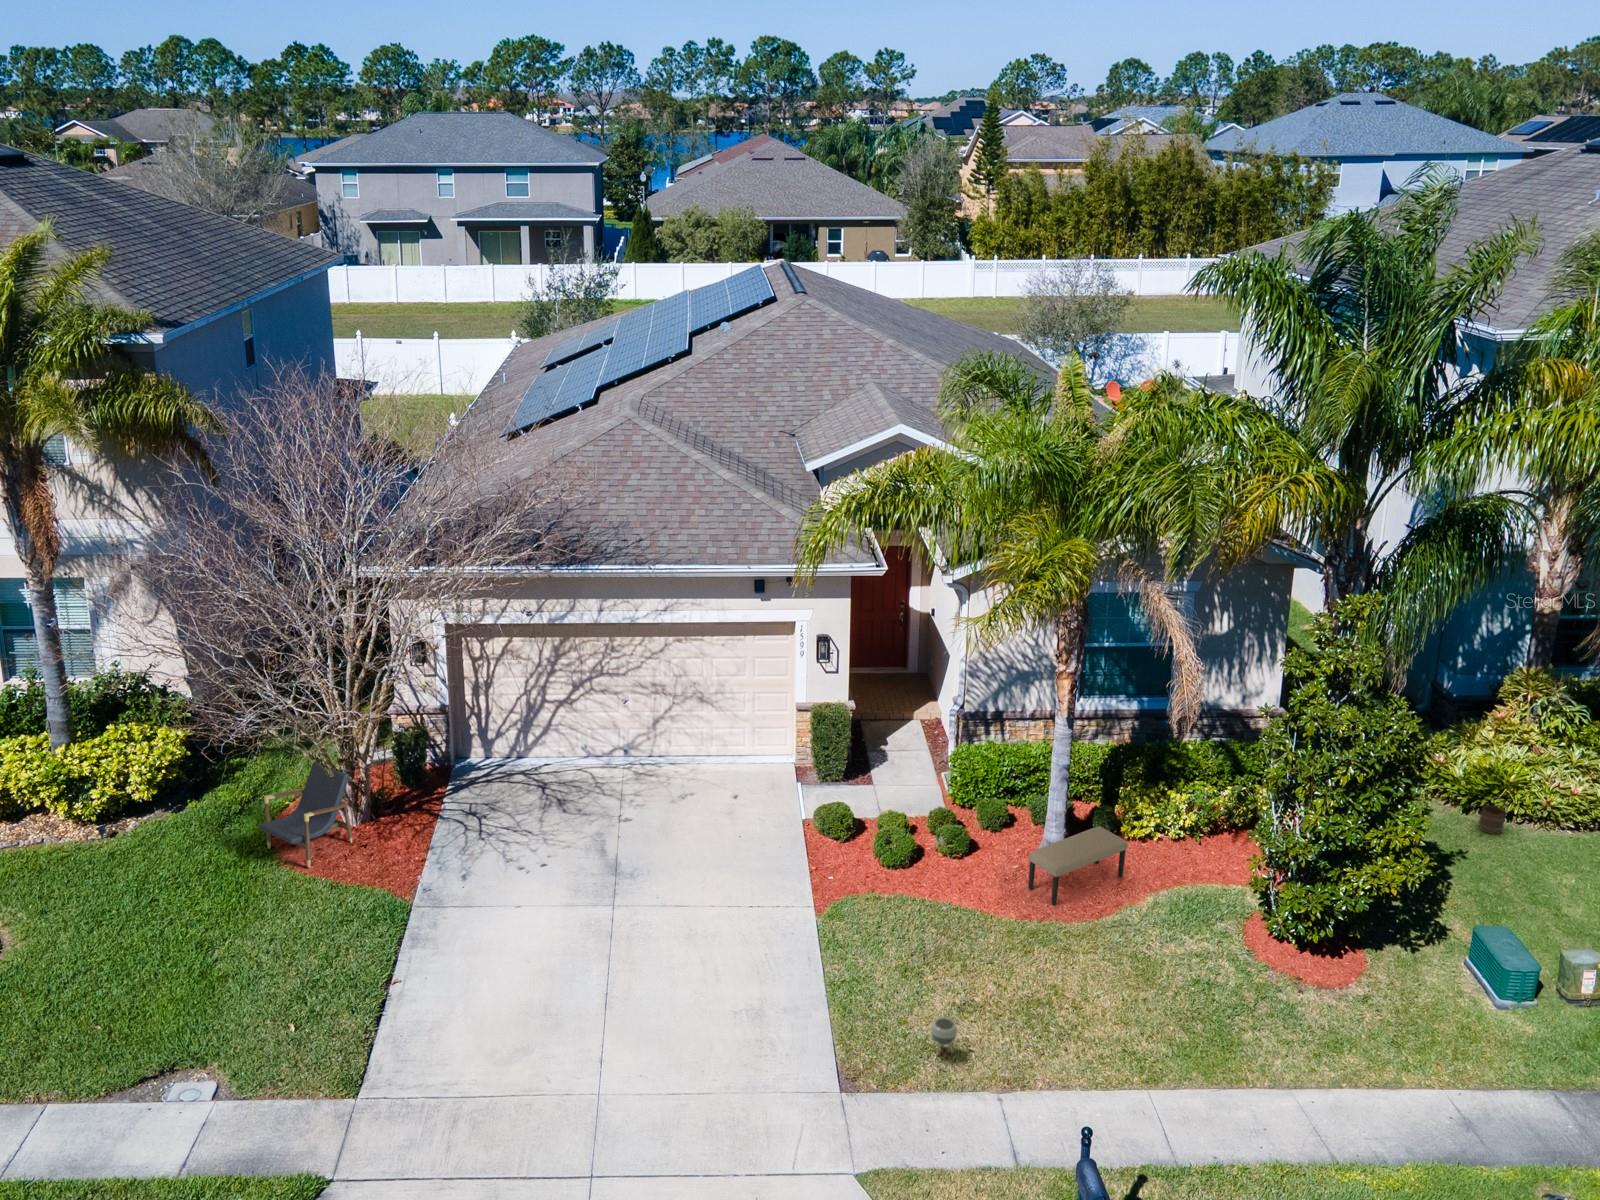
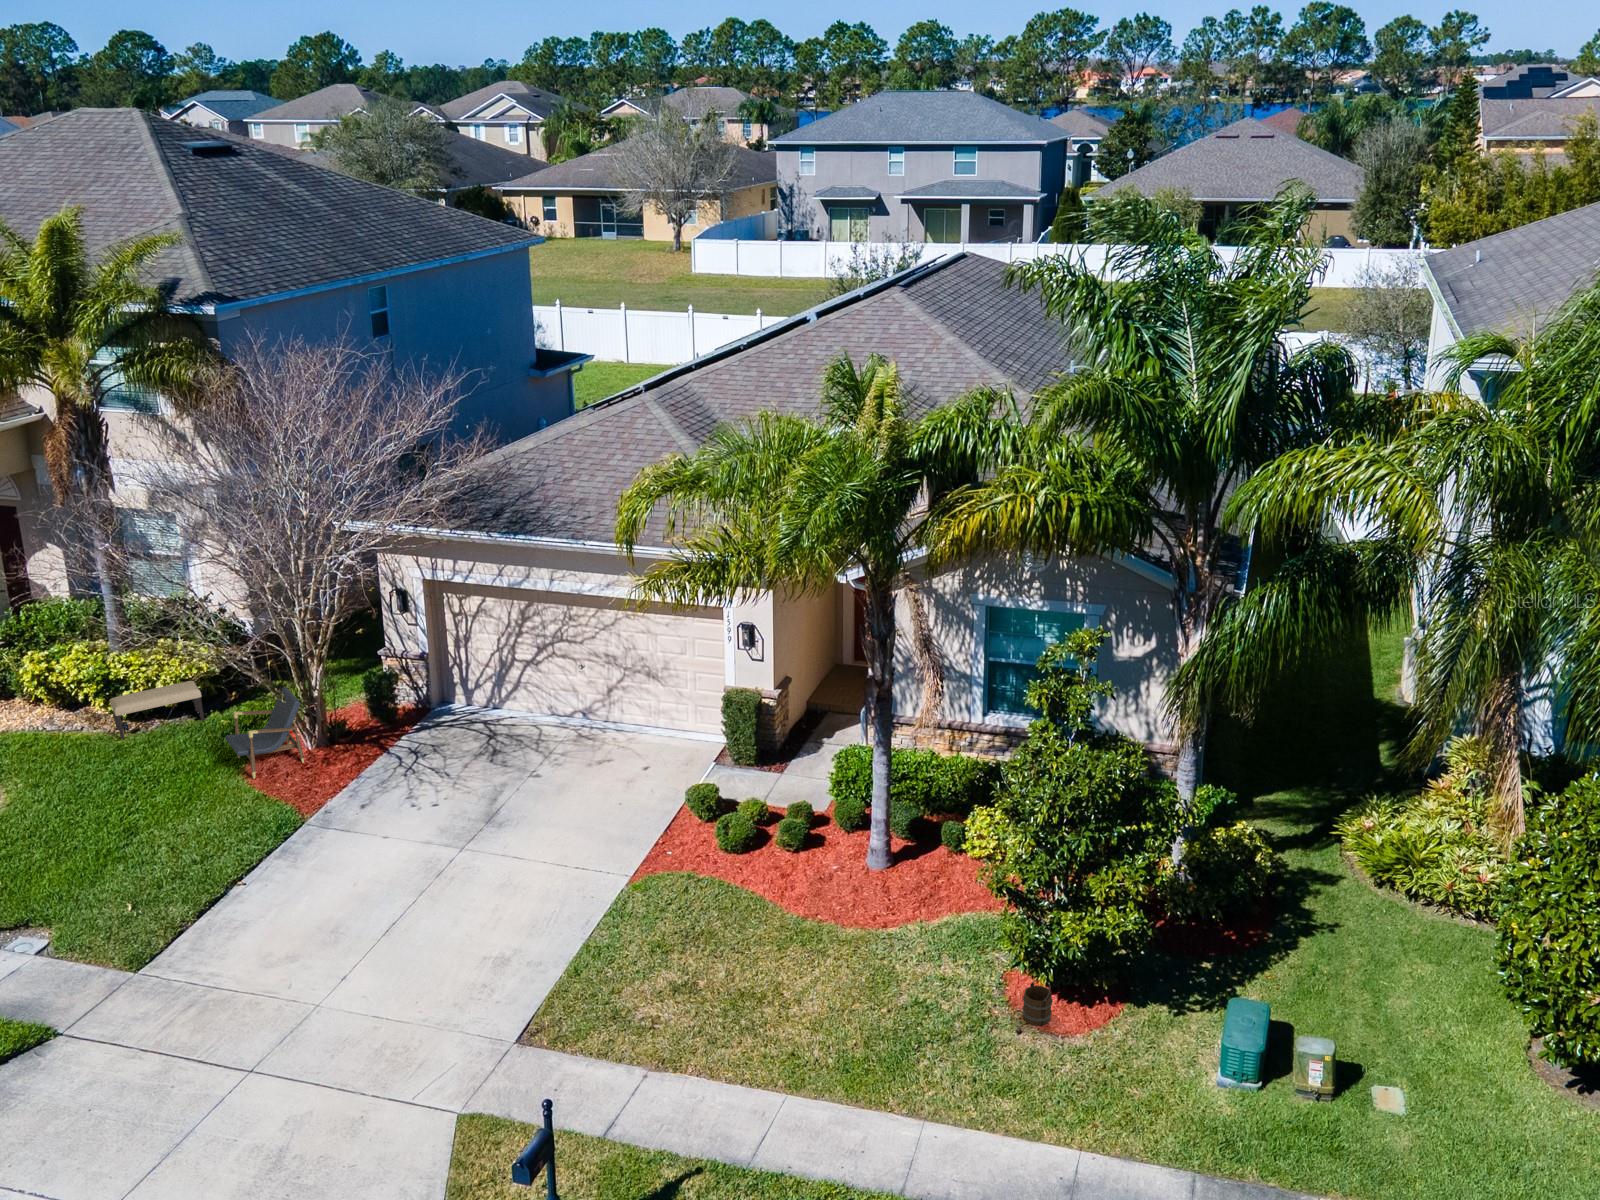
bucket: present [1479,799,1506,834] -> present [1023,980,1053,1026]
bench: present [1028,826,1128,904] -> present [110,681,204,739]
planter: present [931,1017,957,1055] -> none [619,1008,645,1046]

